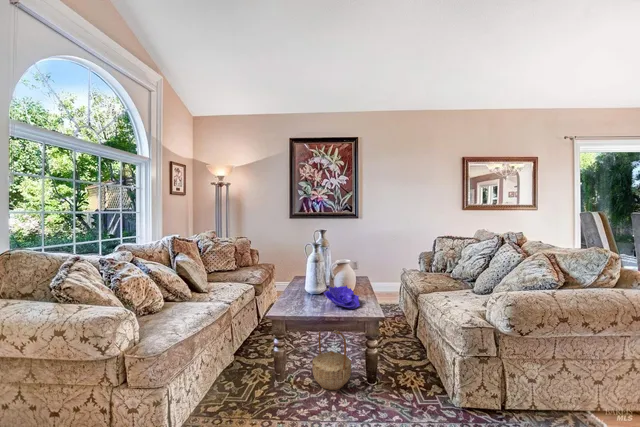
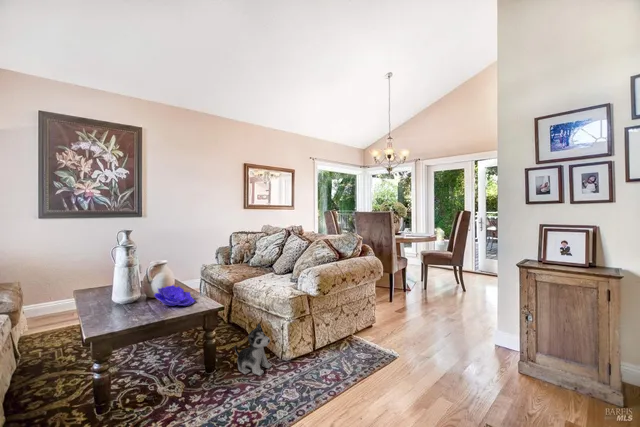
basket: present [312,330,351,390] -> none [147,328,193,396]
plush toy: none [398,347,436,409] -> present [235,323,272,376]

